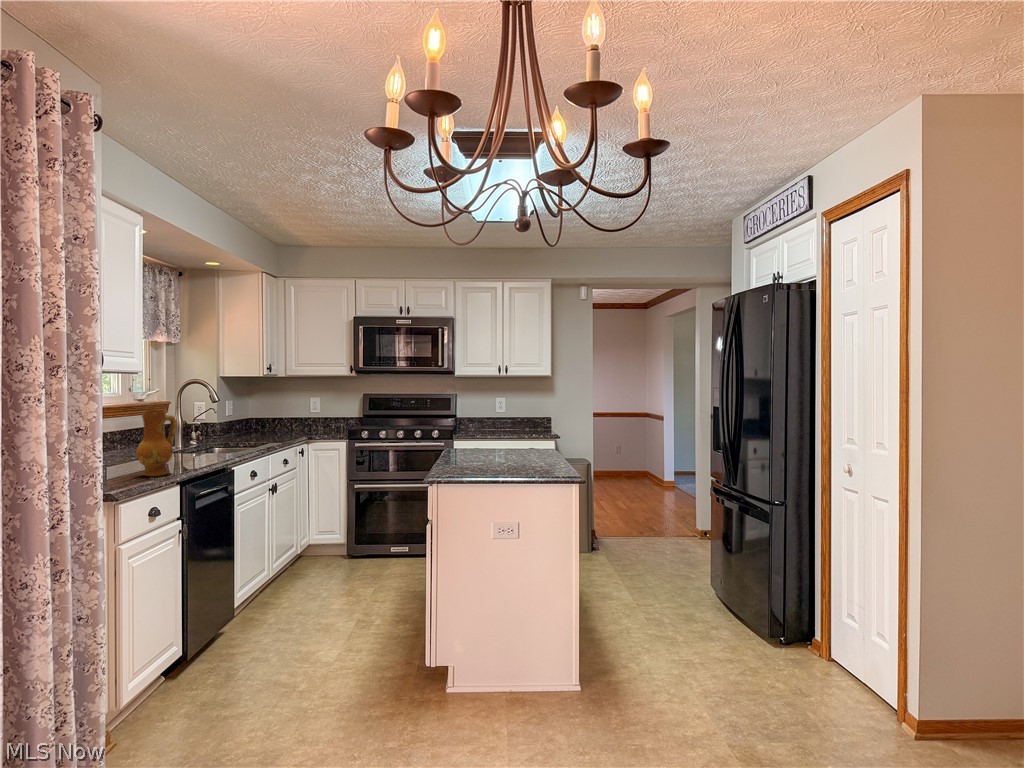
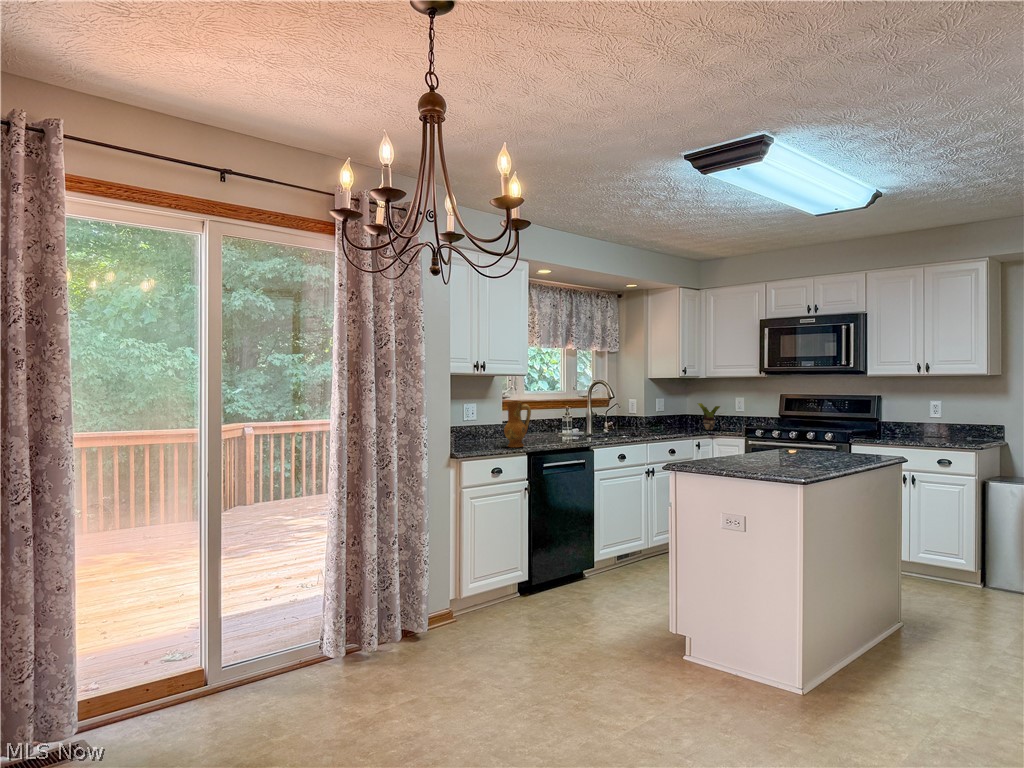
potted plant: none [267,405,300,434] -> present [698,403,720,430]

